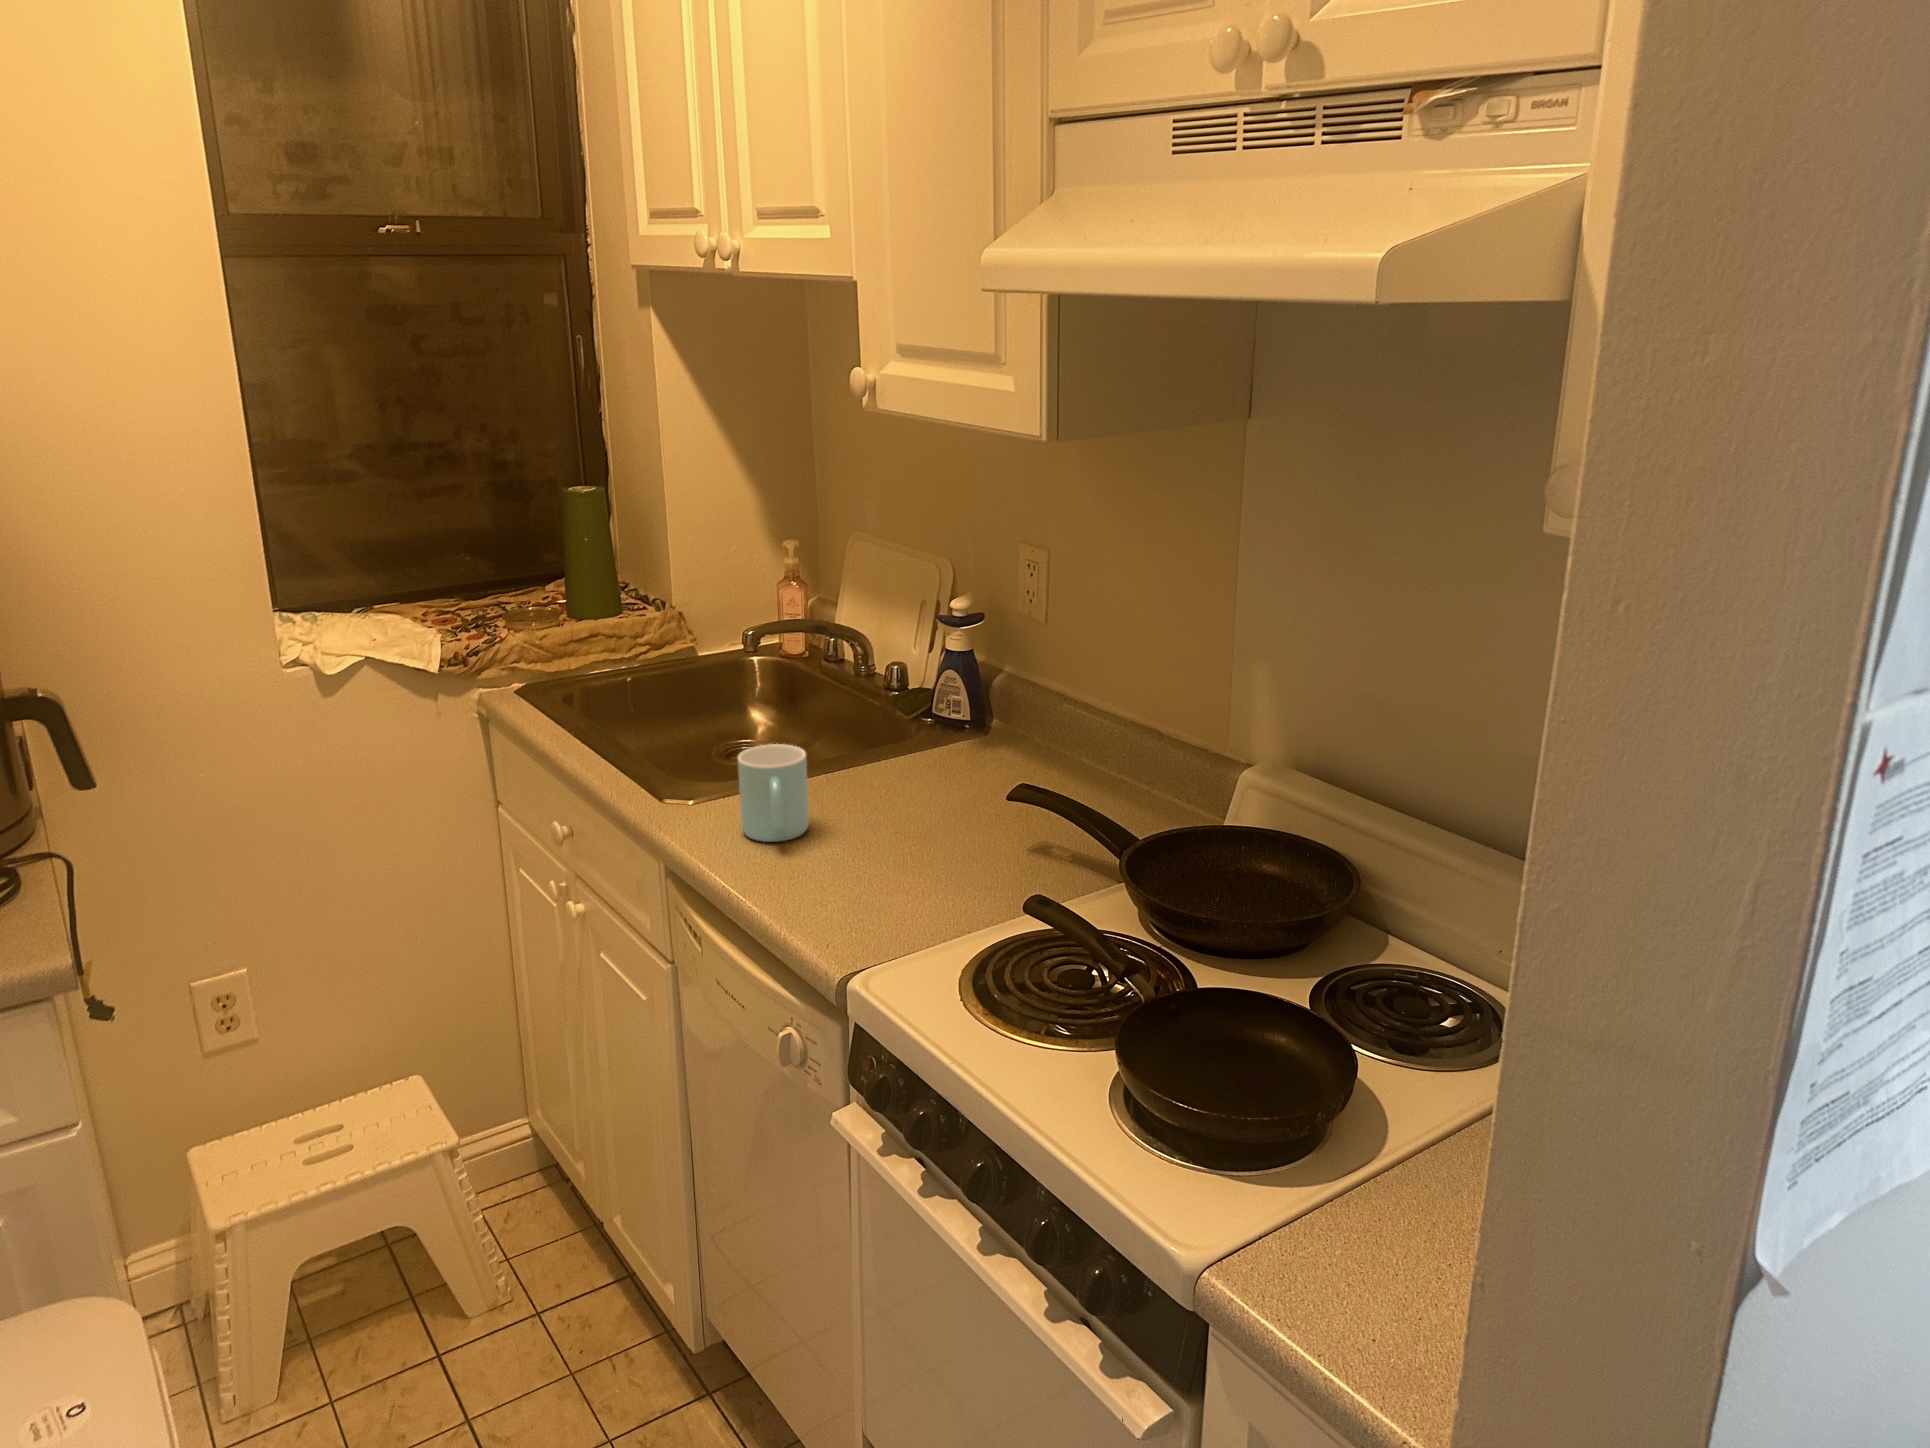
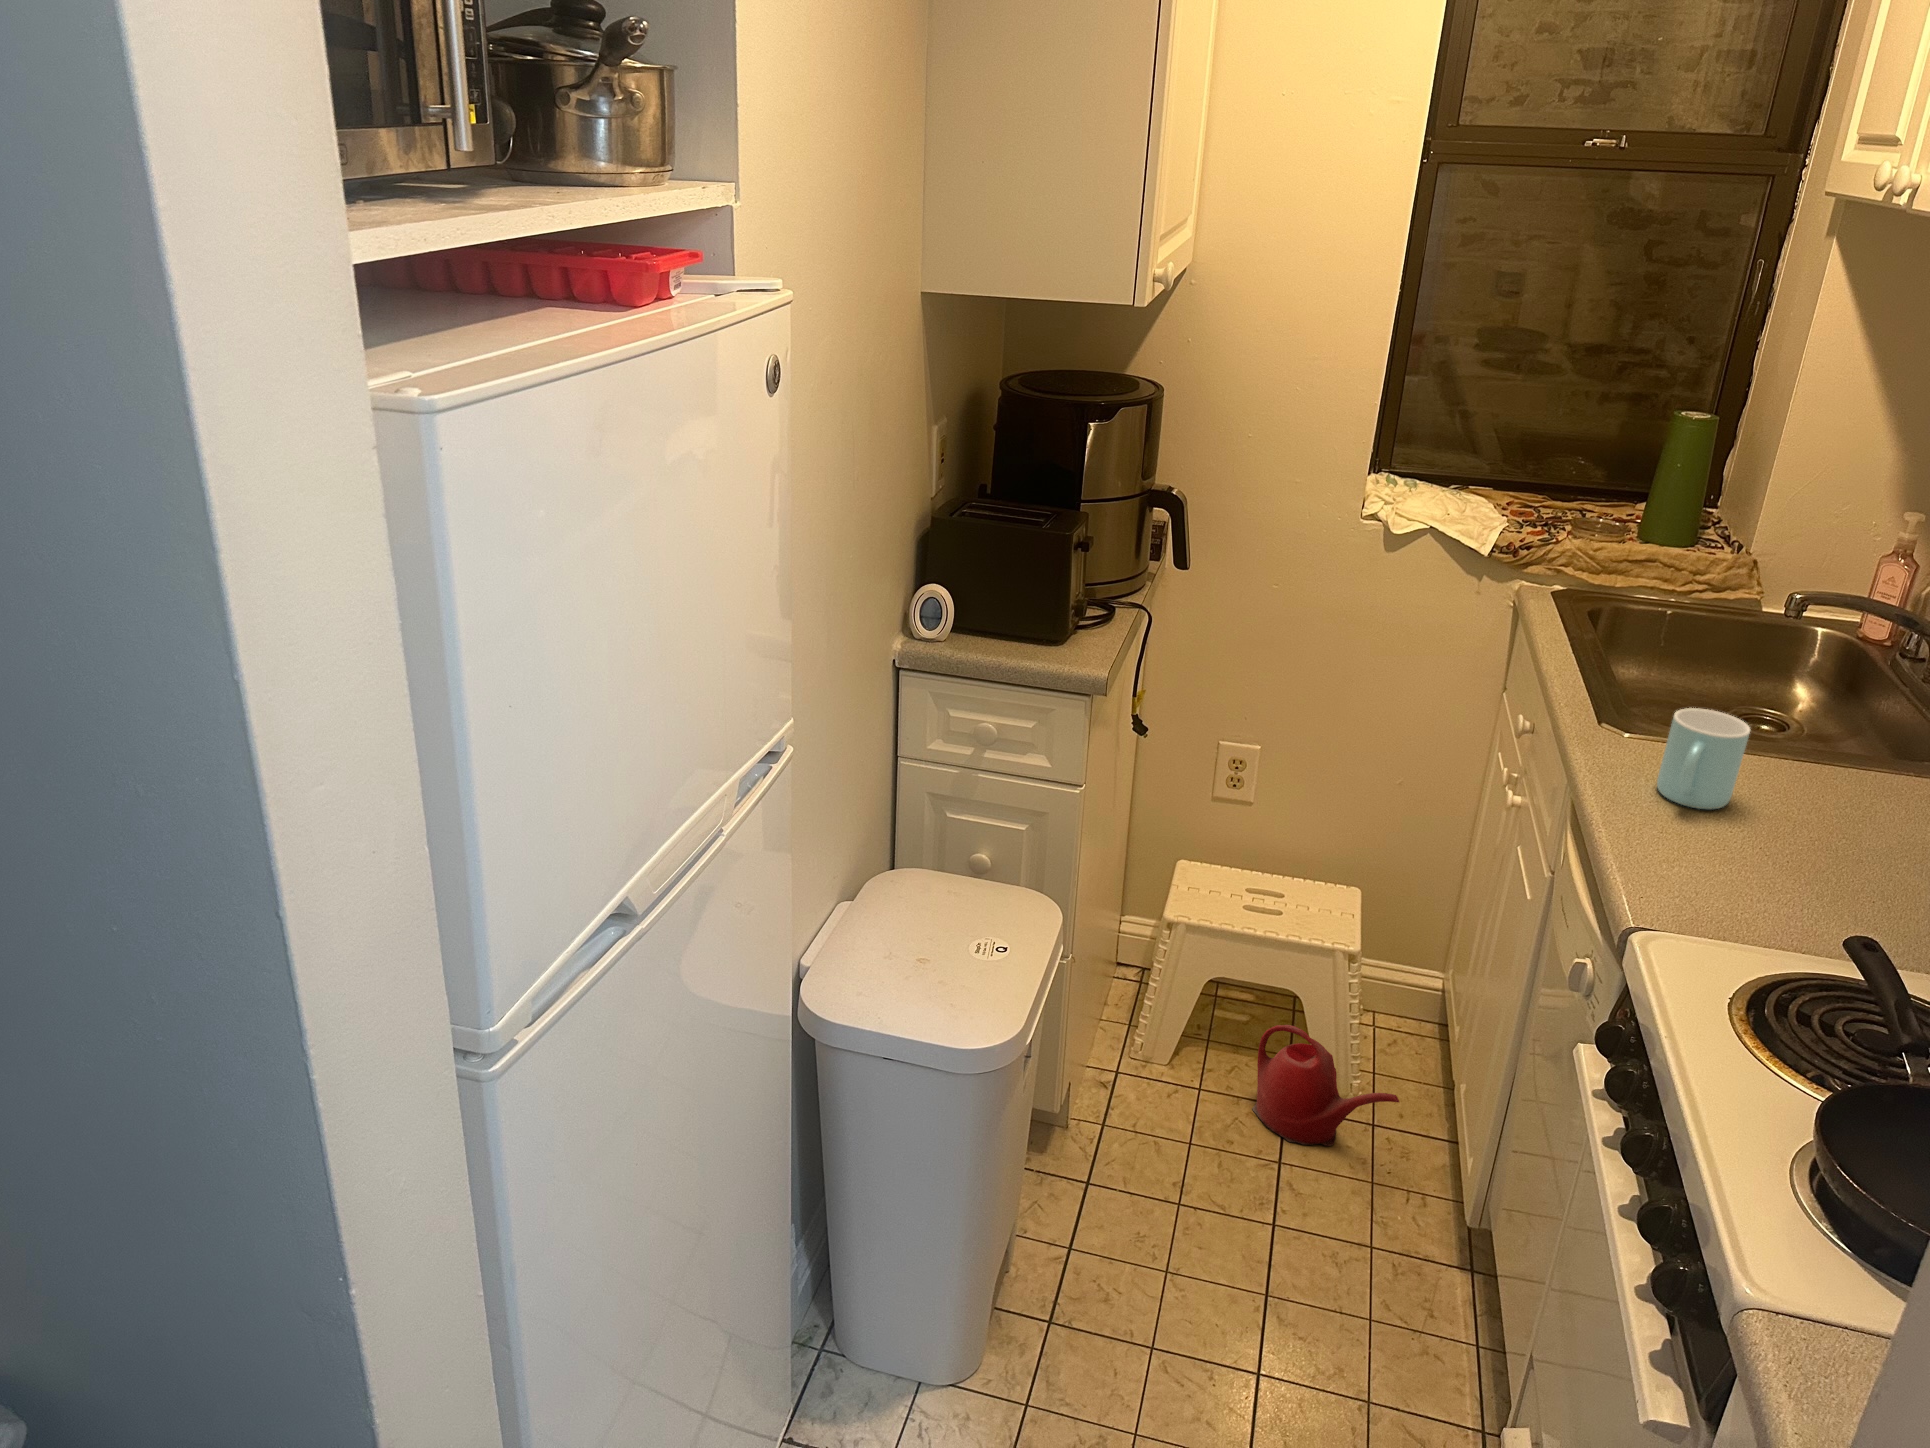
watering can: none [385,1262,572,1392] -> present [1252,1025,1399,1146]

